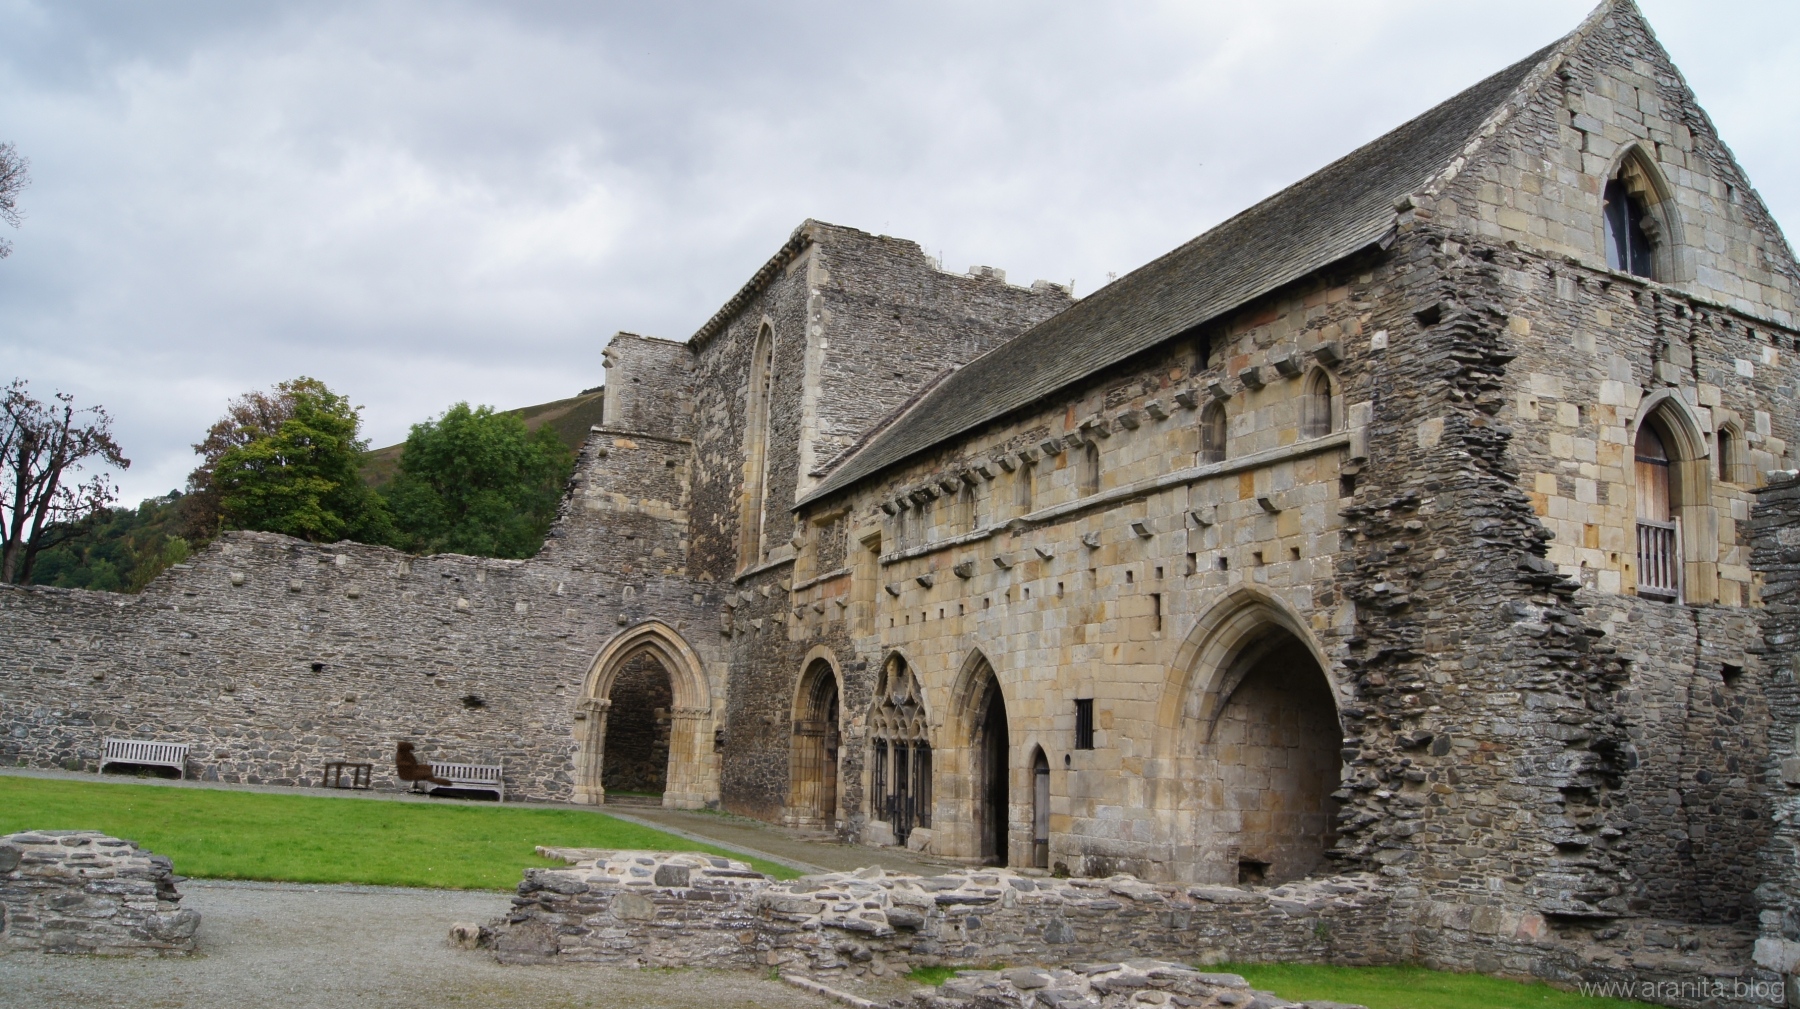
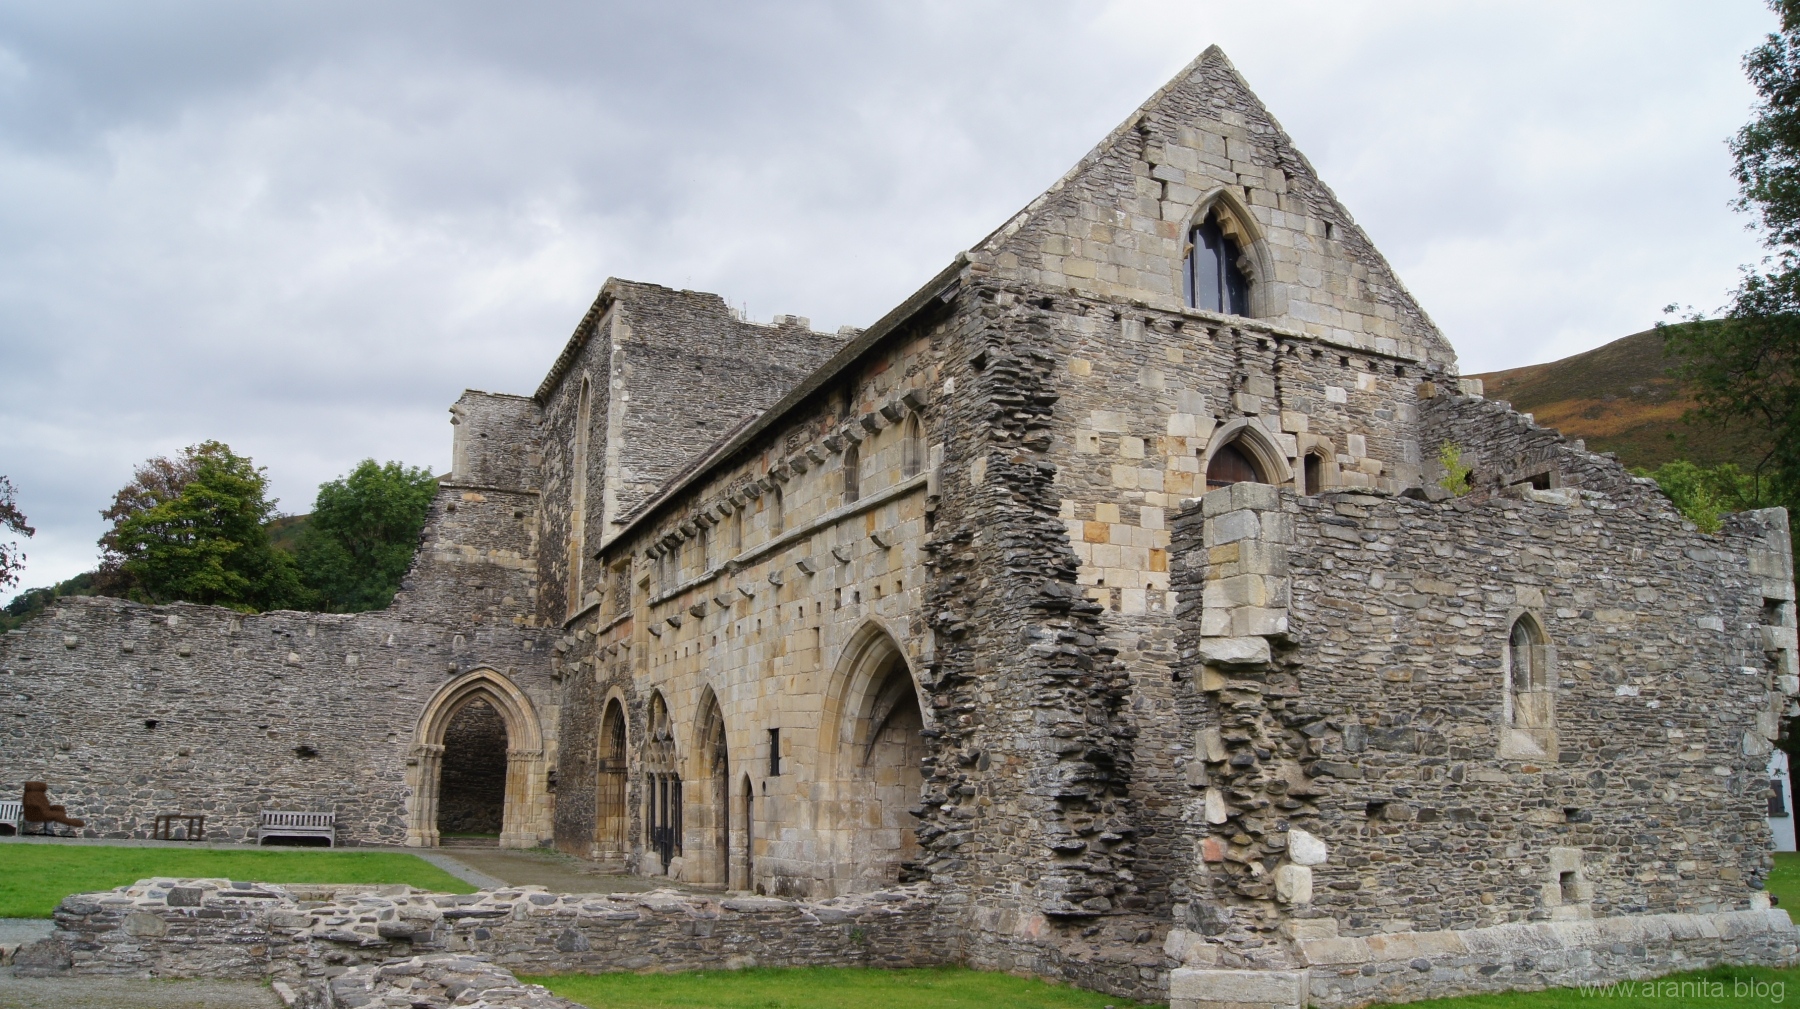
lounge chair: present [395,741,453,793] -> present [21,781,86,835]

